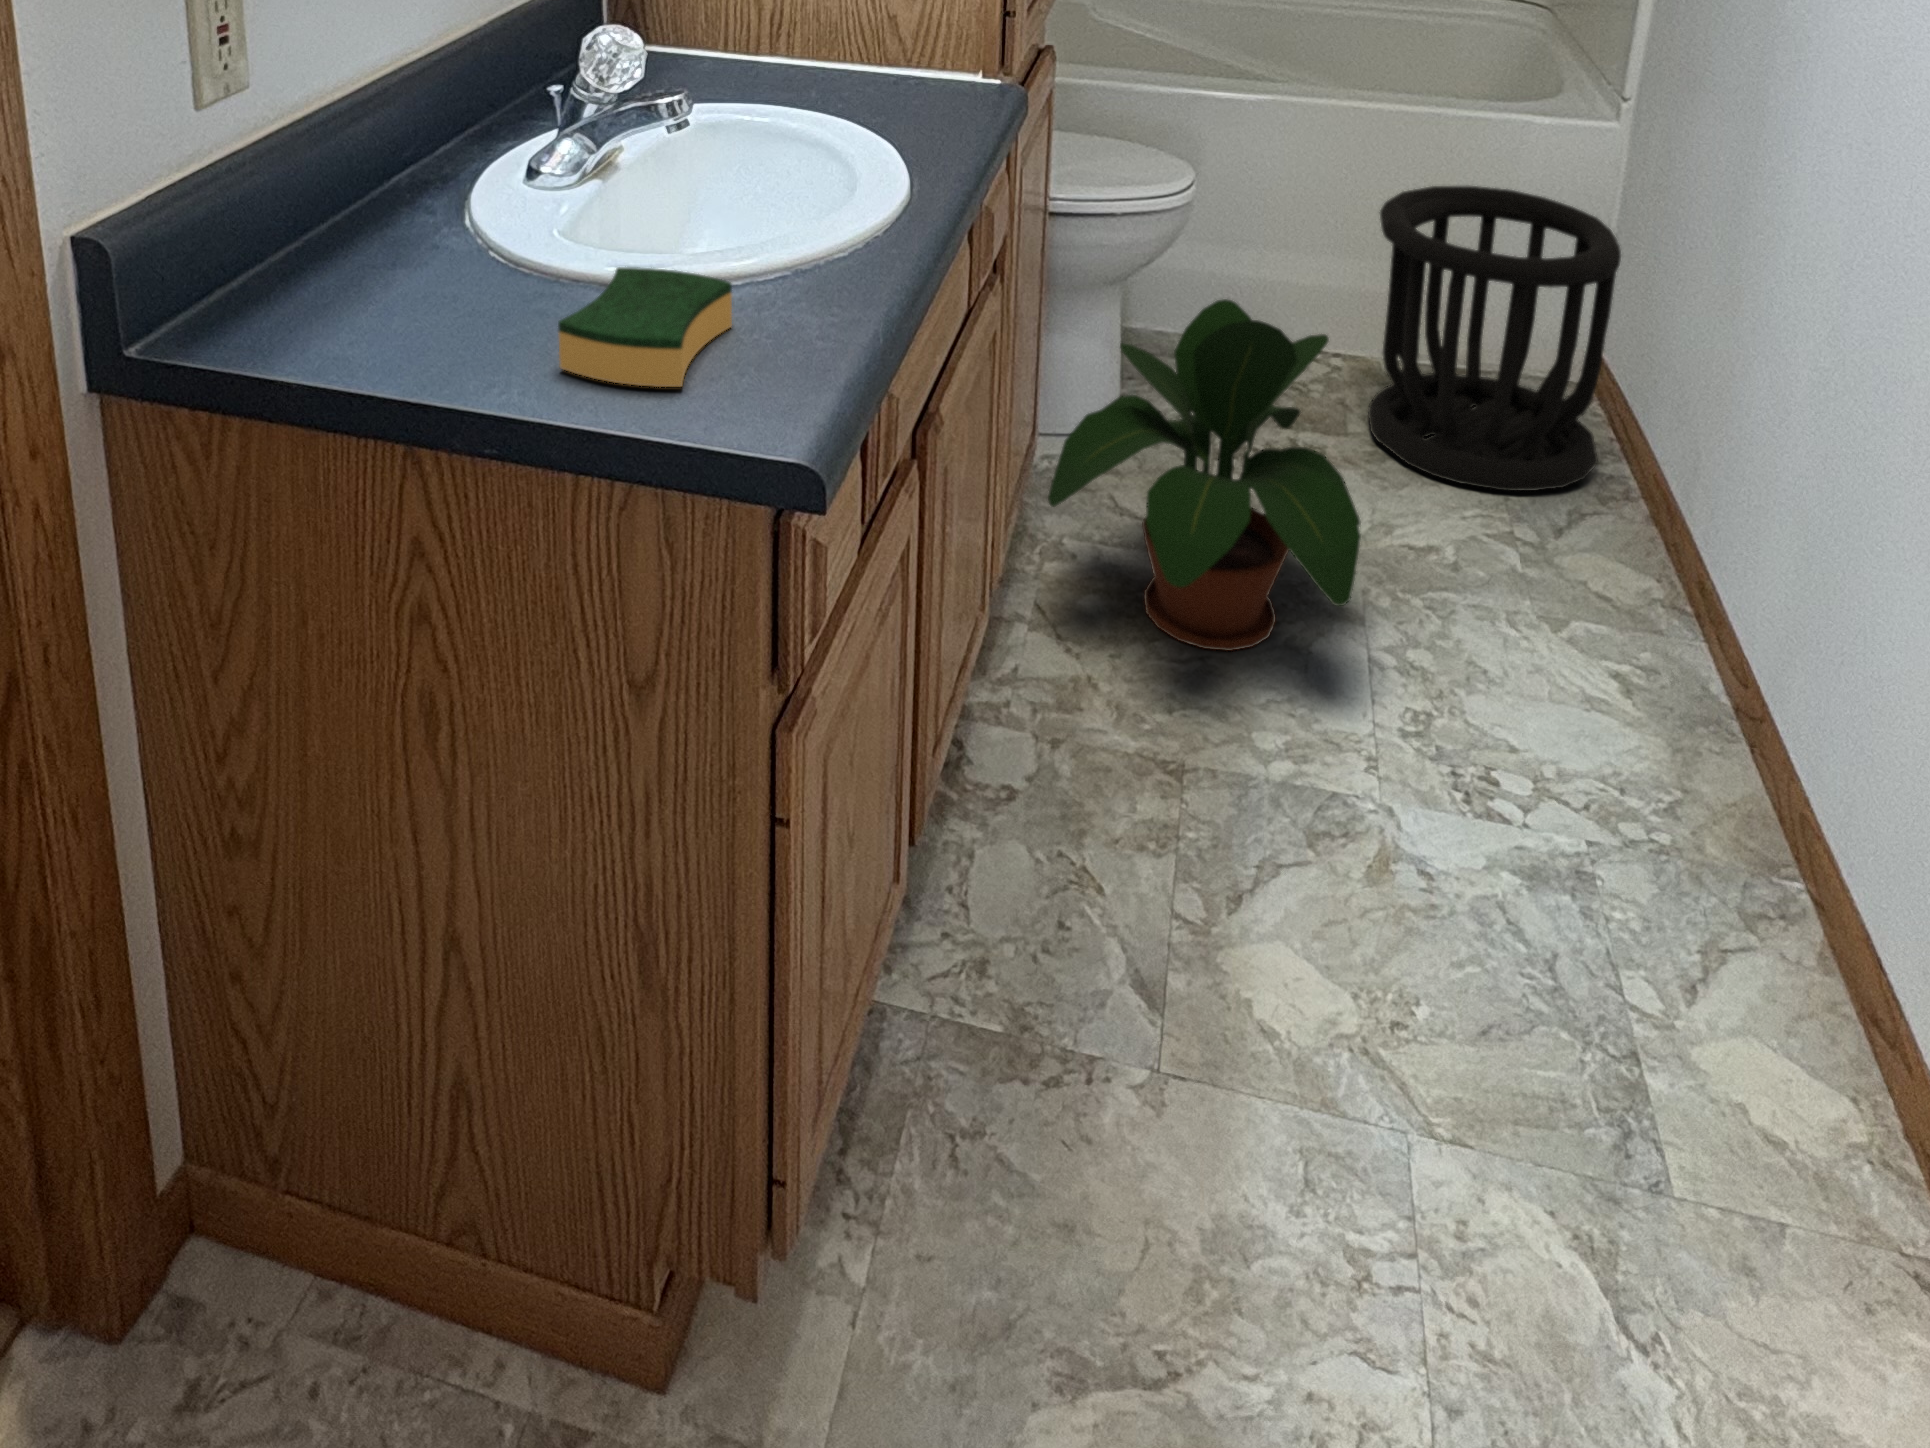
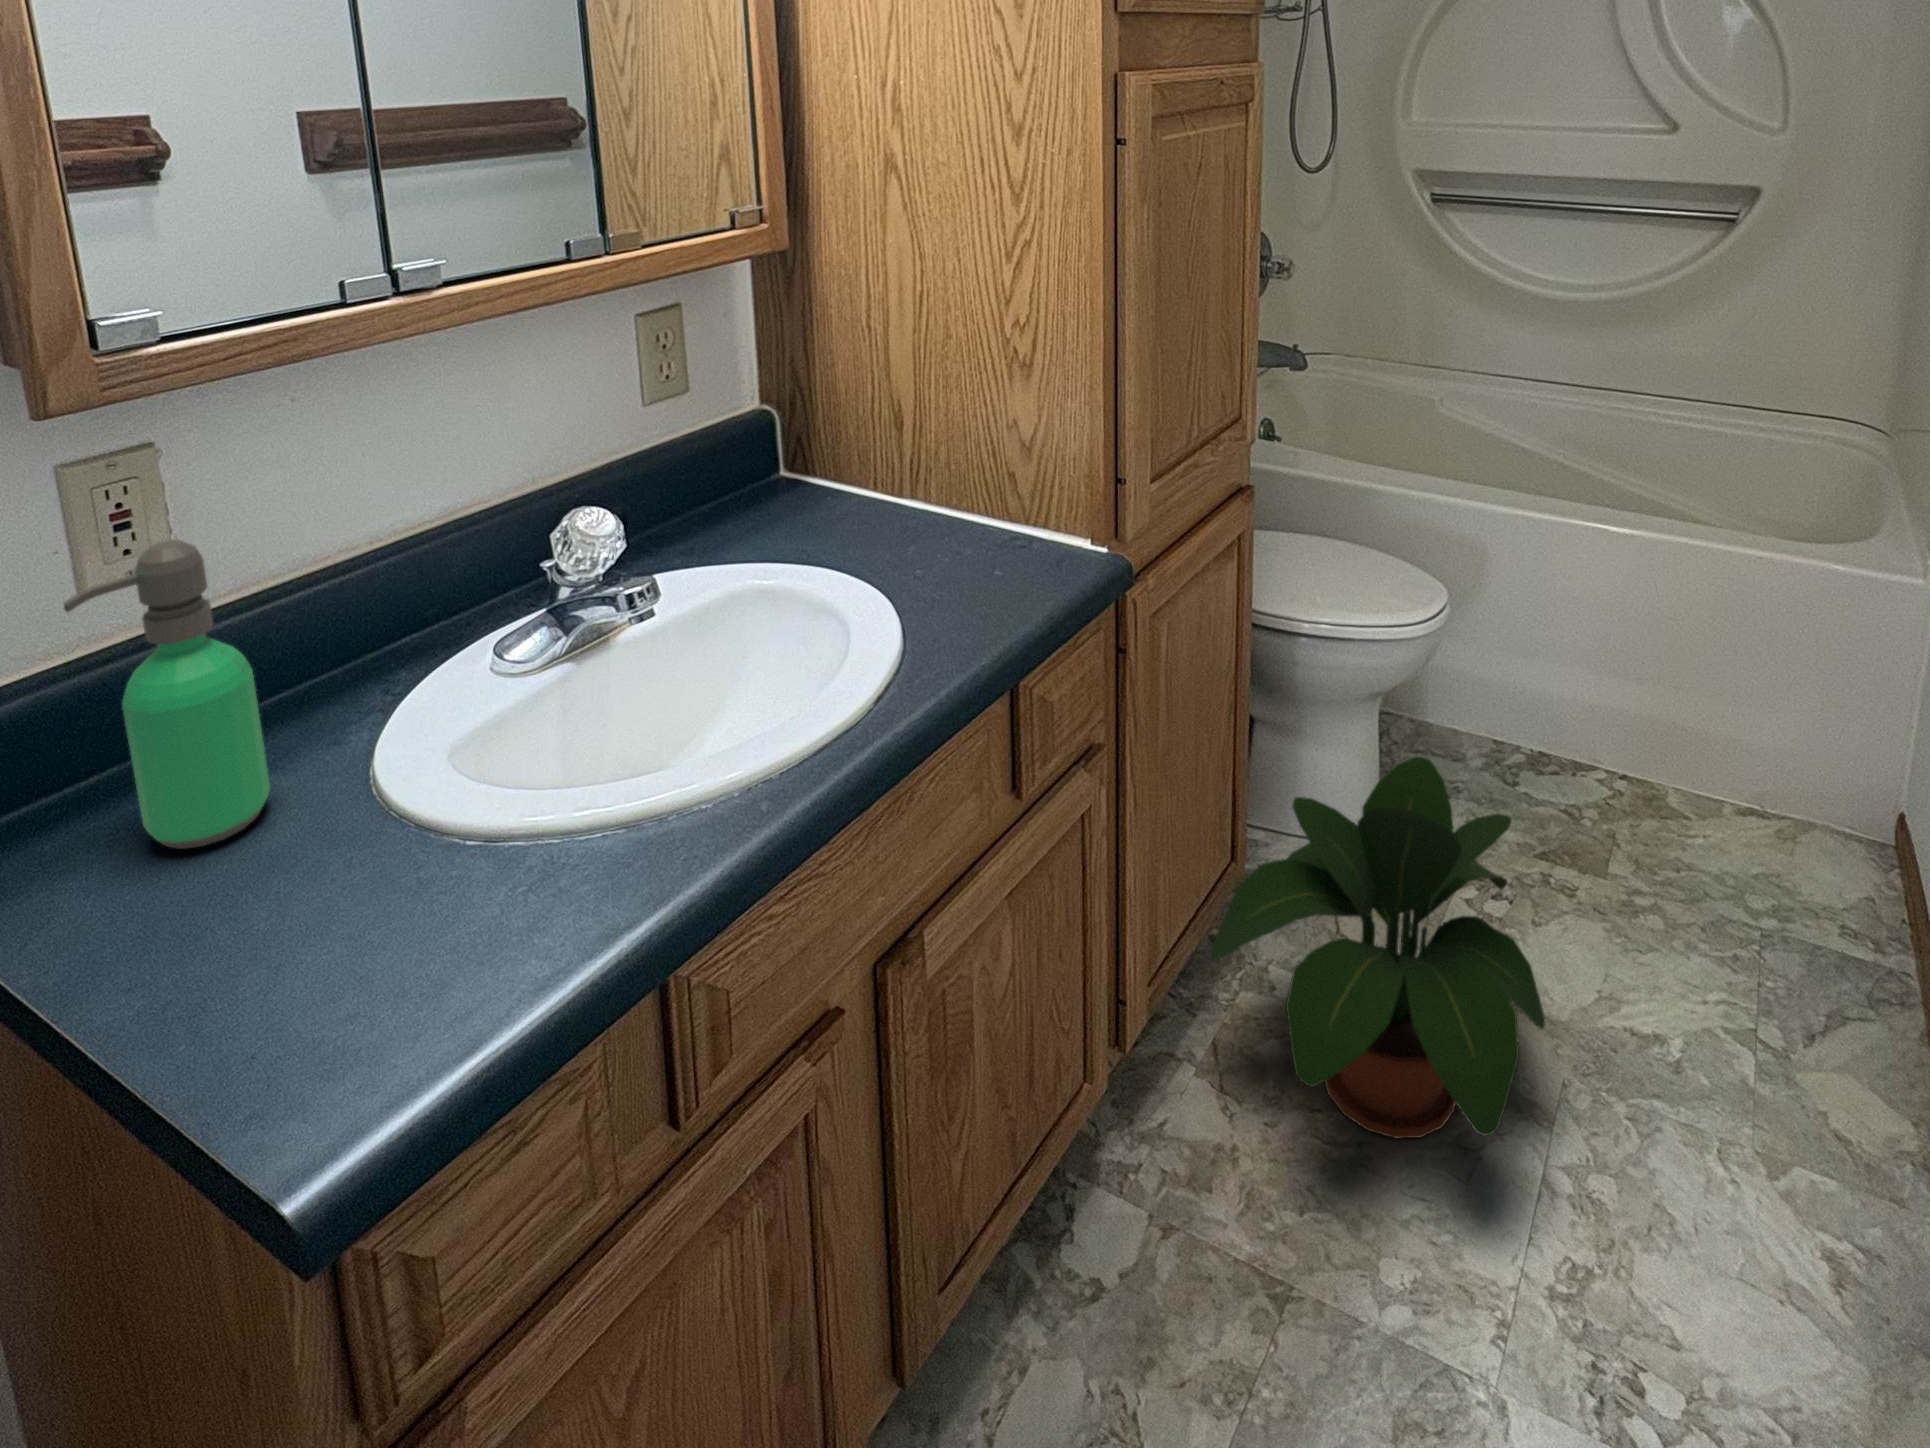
soap dispenser: none [313,31,434,326] -> present [64,540,270,849]
wastebasket: present [1368,186,1621,491] -> none [1629,632,1902,981]
sponge: present [558,267,732,387] -> none [258,812,505,1005]

